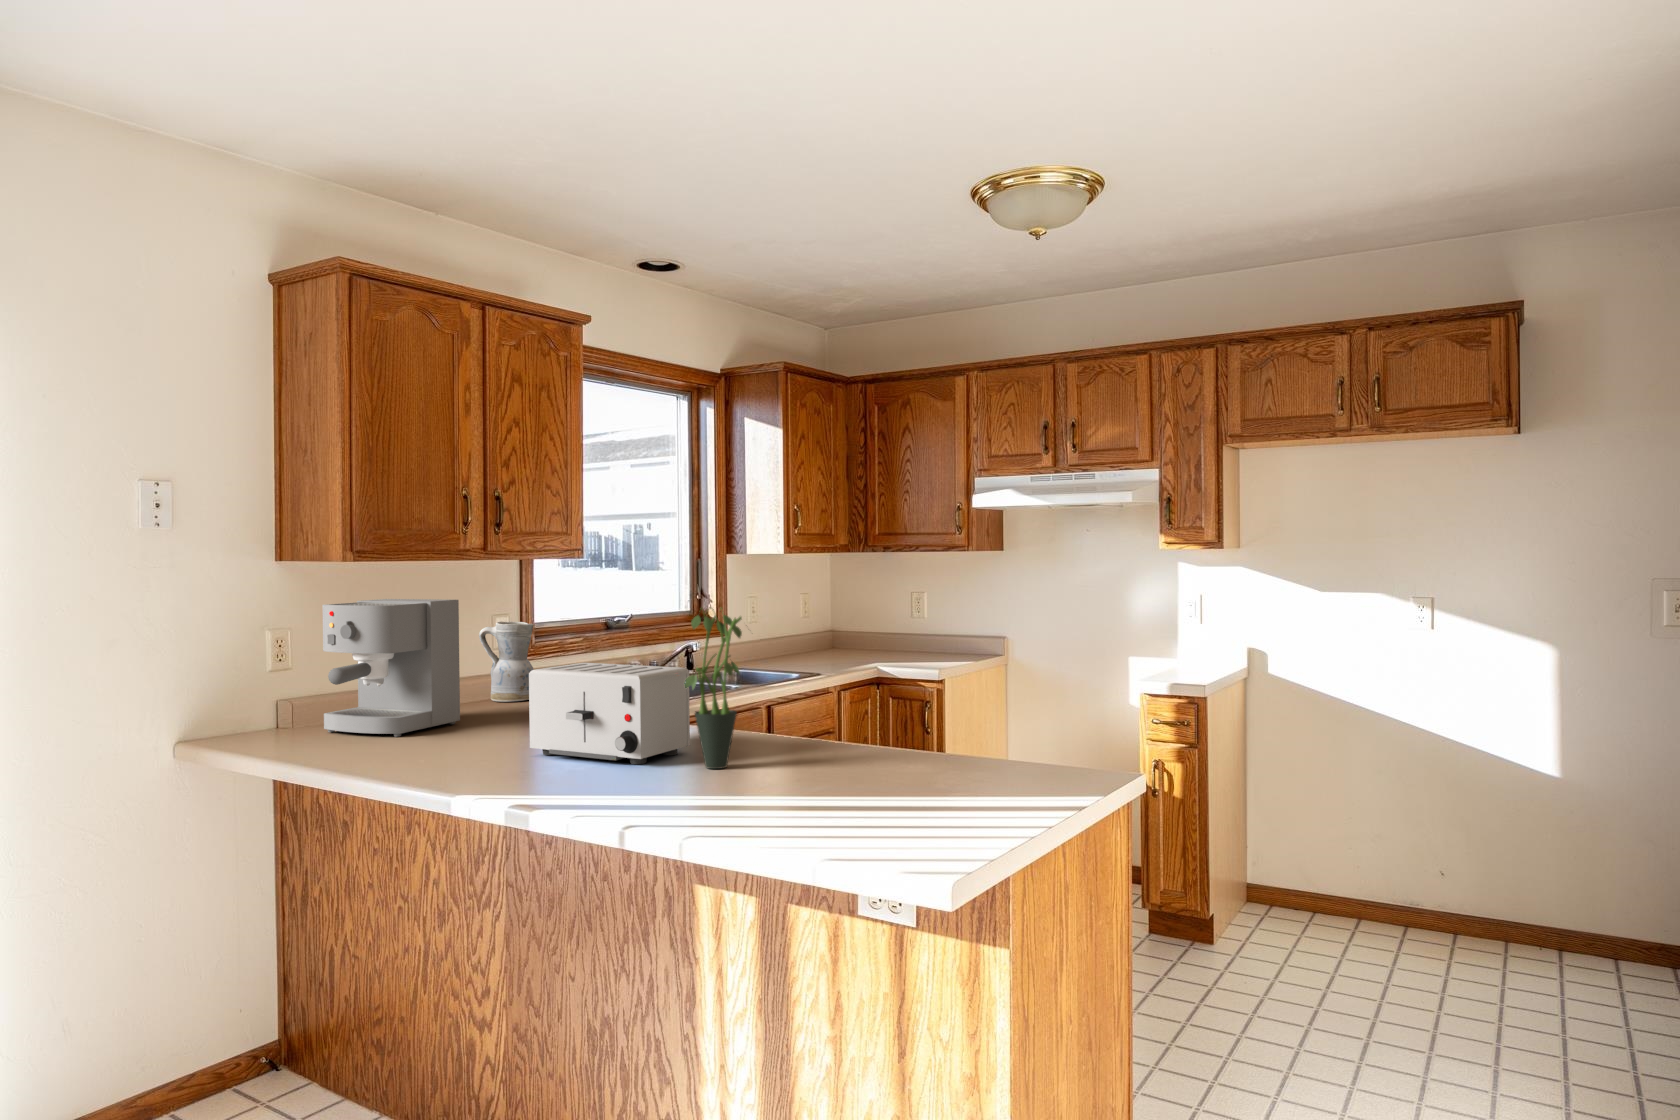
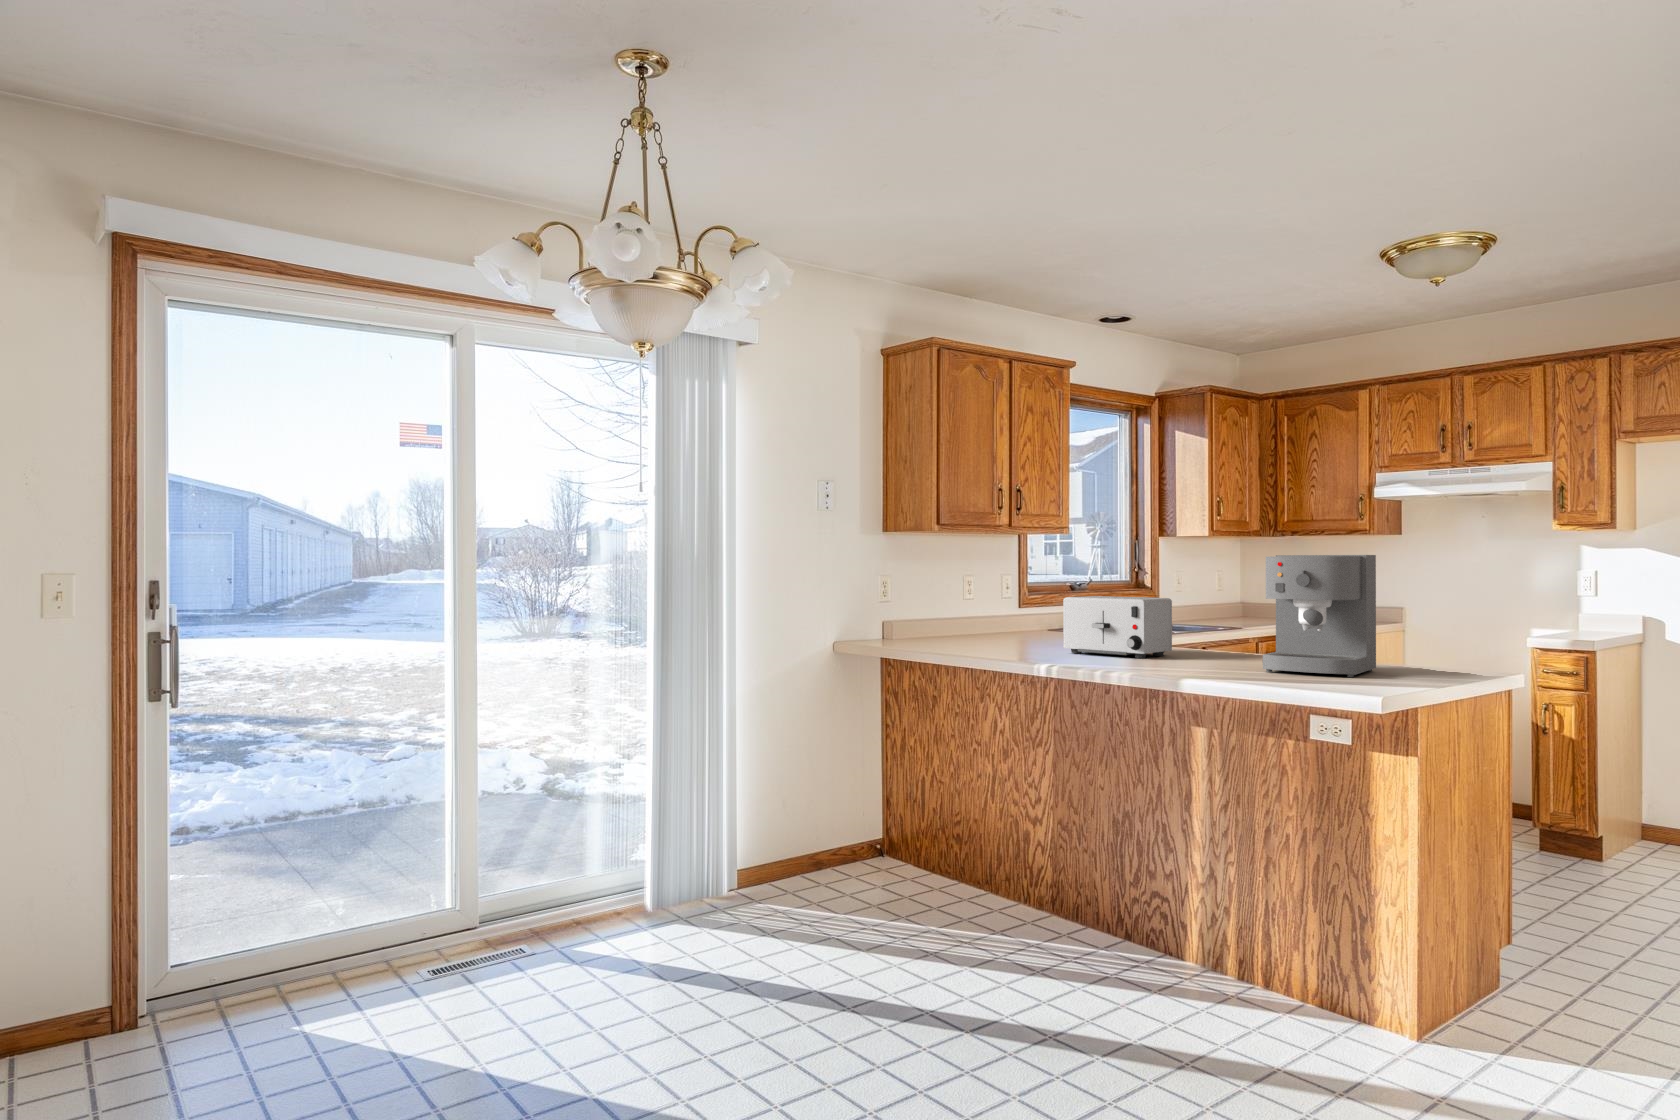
coffee maker: present [322,599,460,737] -> present [1263,555,1376,677]
potted plant: present [685,608,742,769] -> none [1177,554,1223,661]
ceramic pitcher: present [479,622,534,702] -> none [995,579,1033,634]

